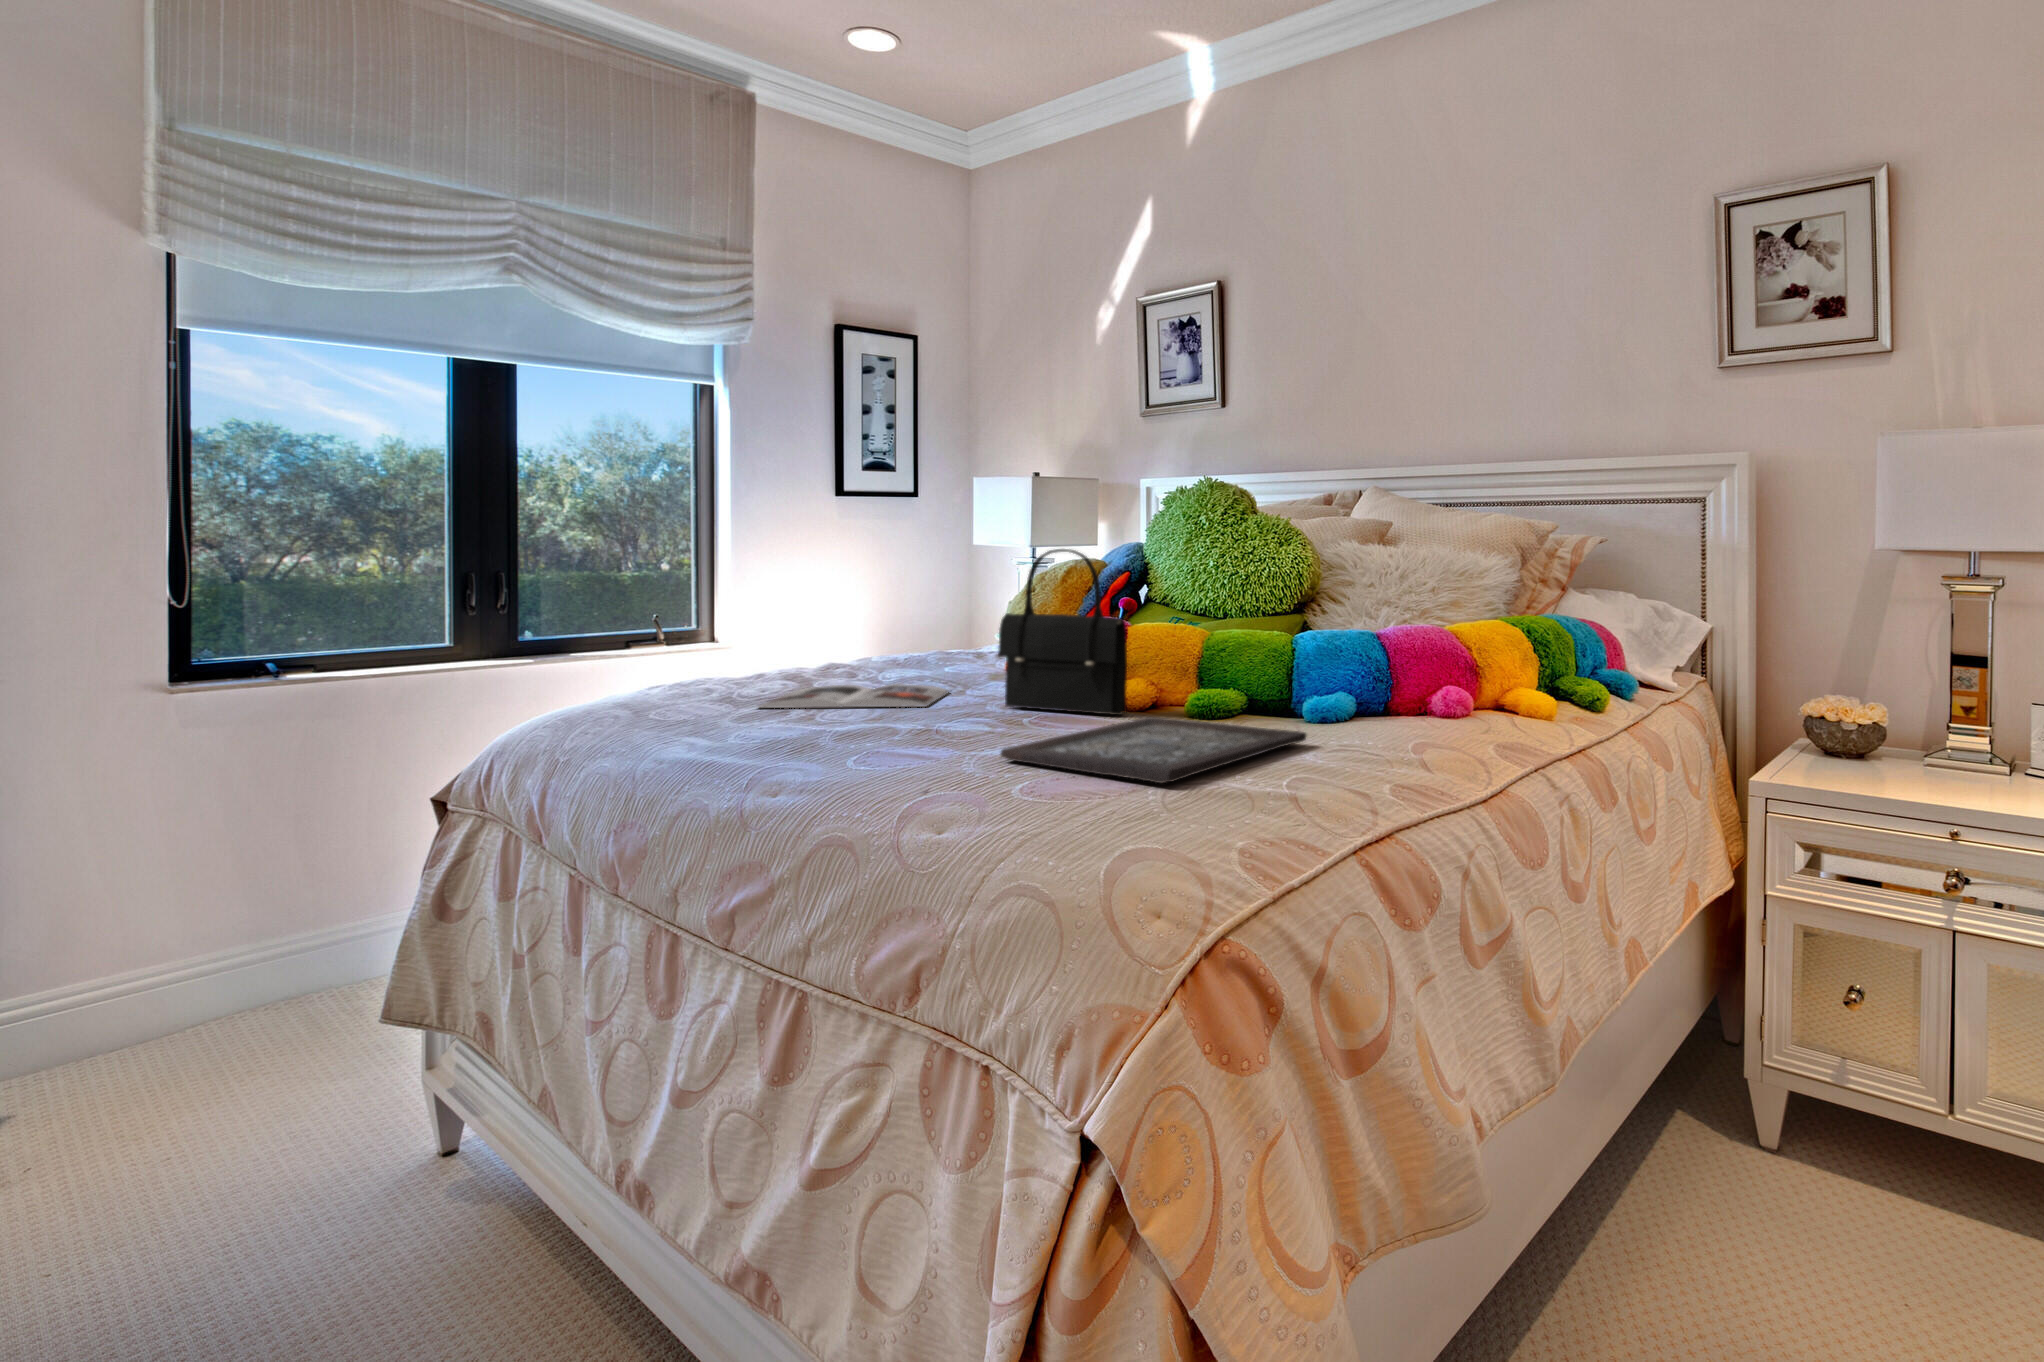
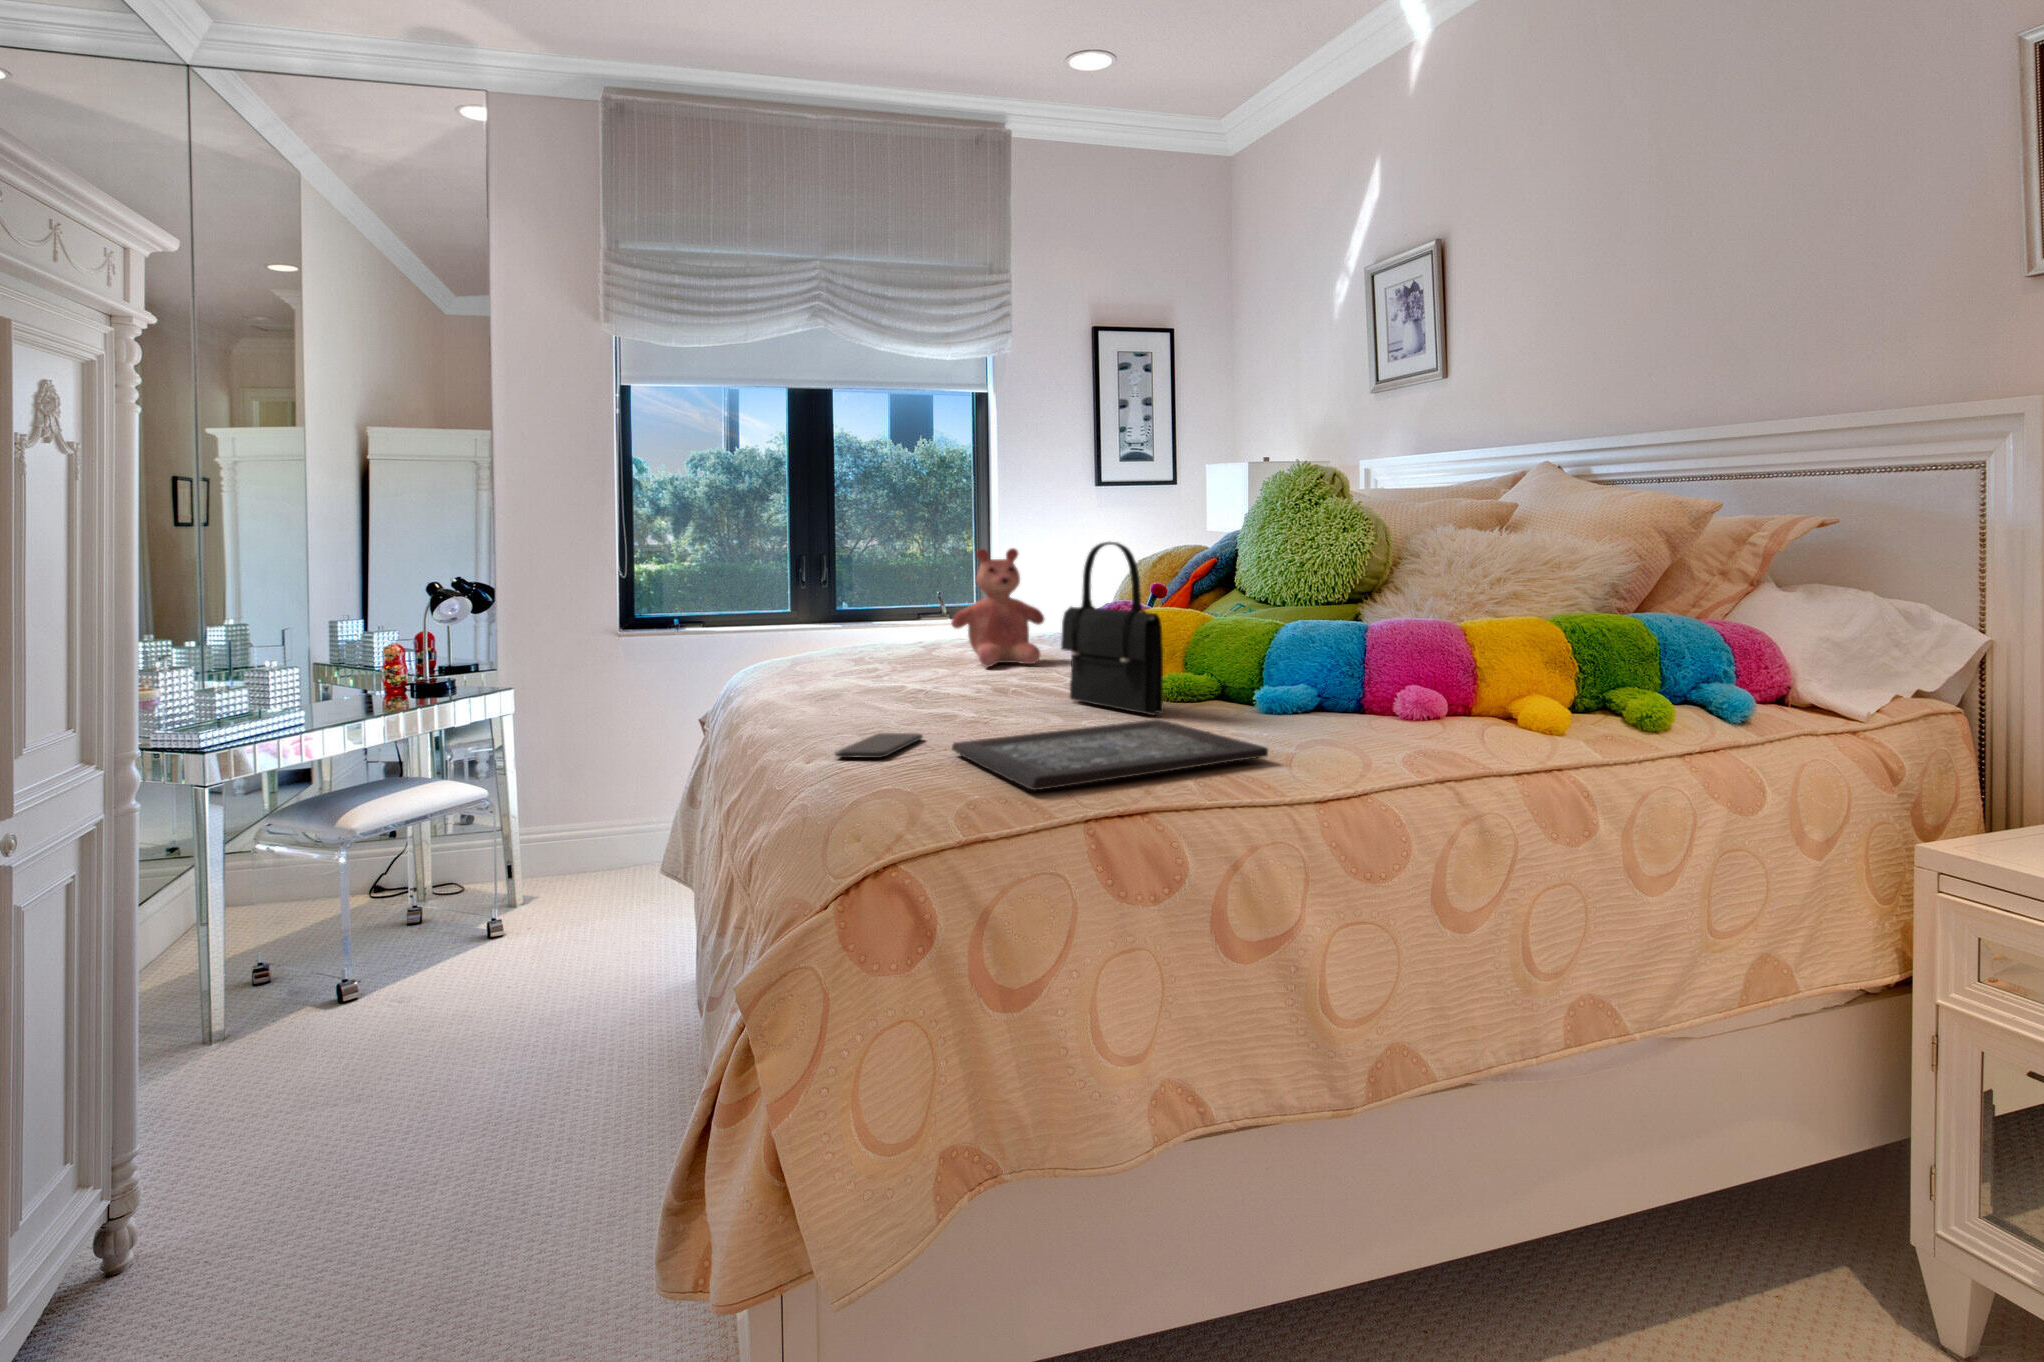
teddy bear: none [787,555,892,681] -> present [951,548,1044,667]
magazine: present [757,684,949,708] -> none [874,671,1058,696]
smartphone: none [879,745,939,773] -> present [835,733,923,758]

